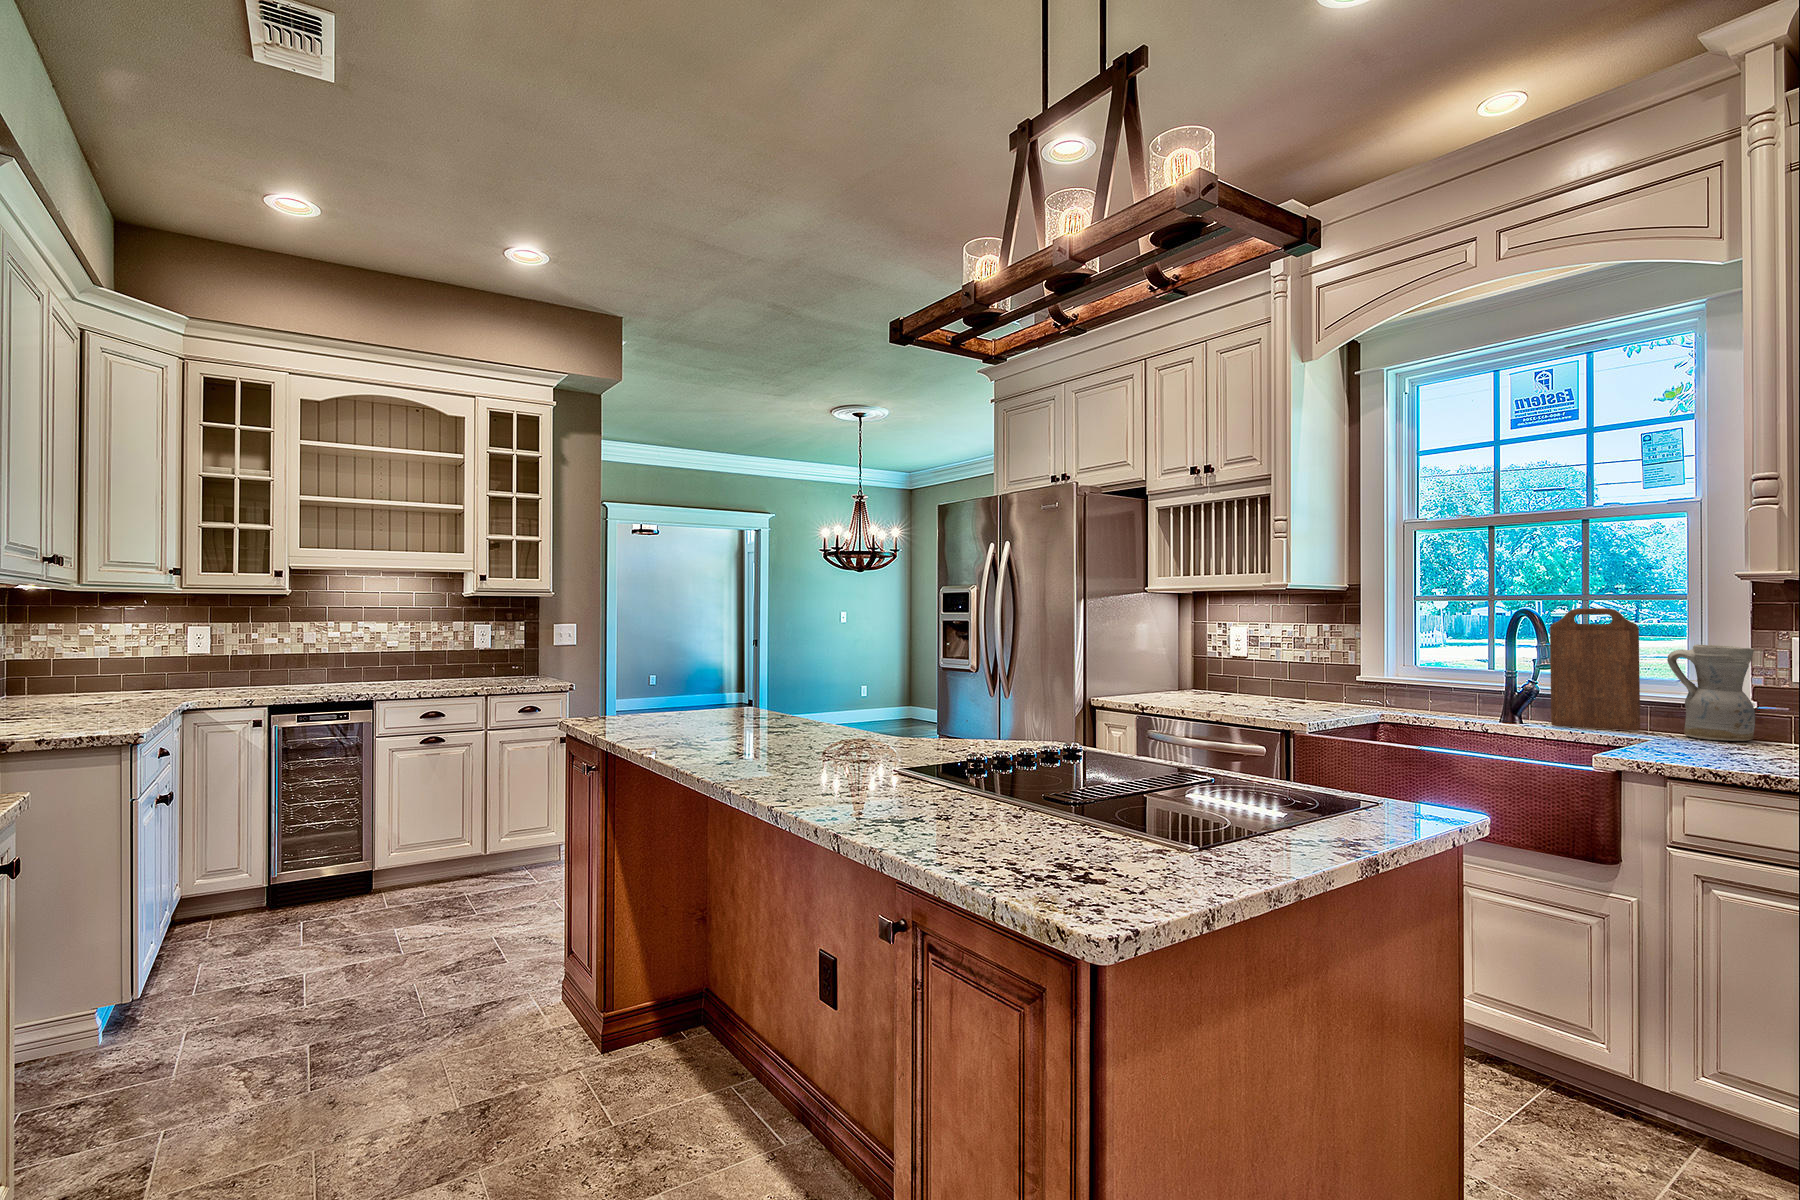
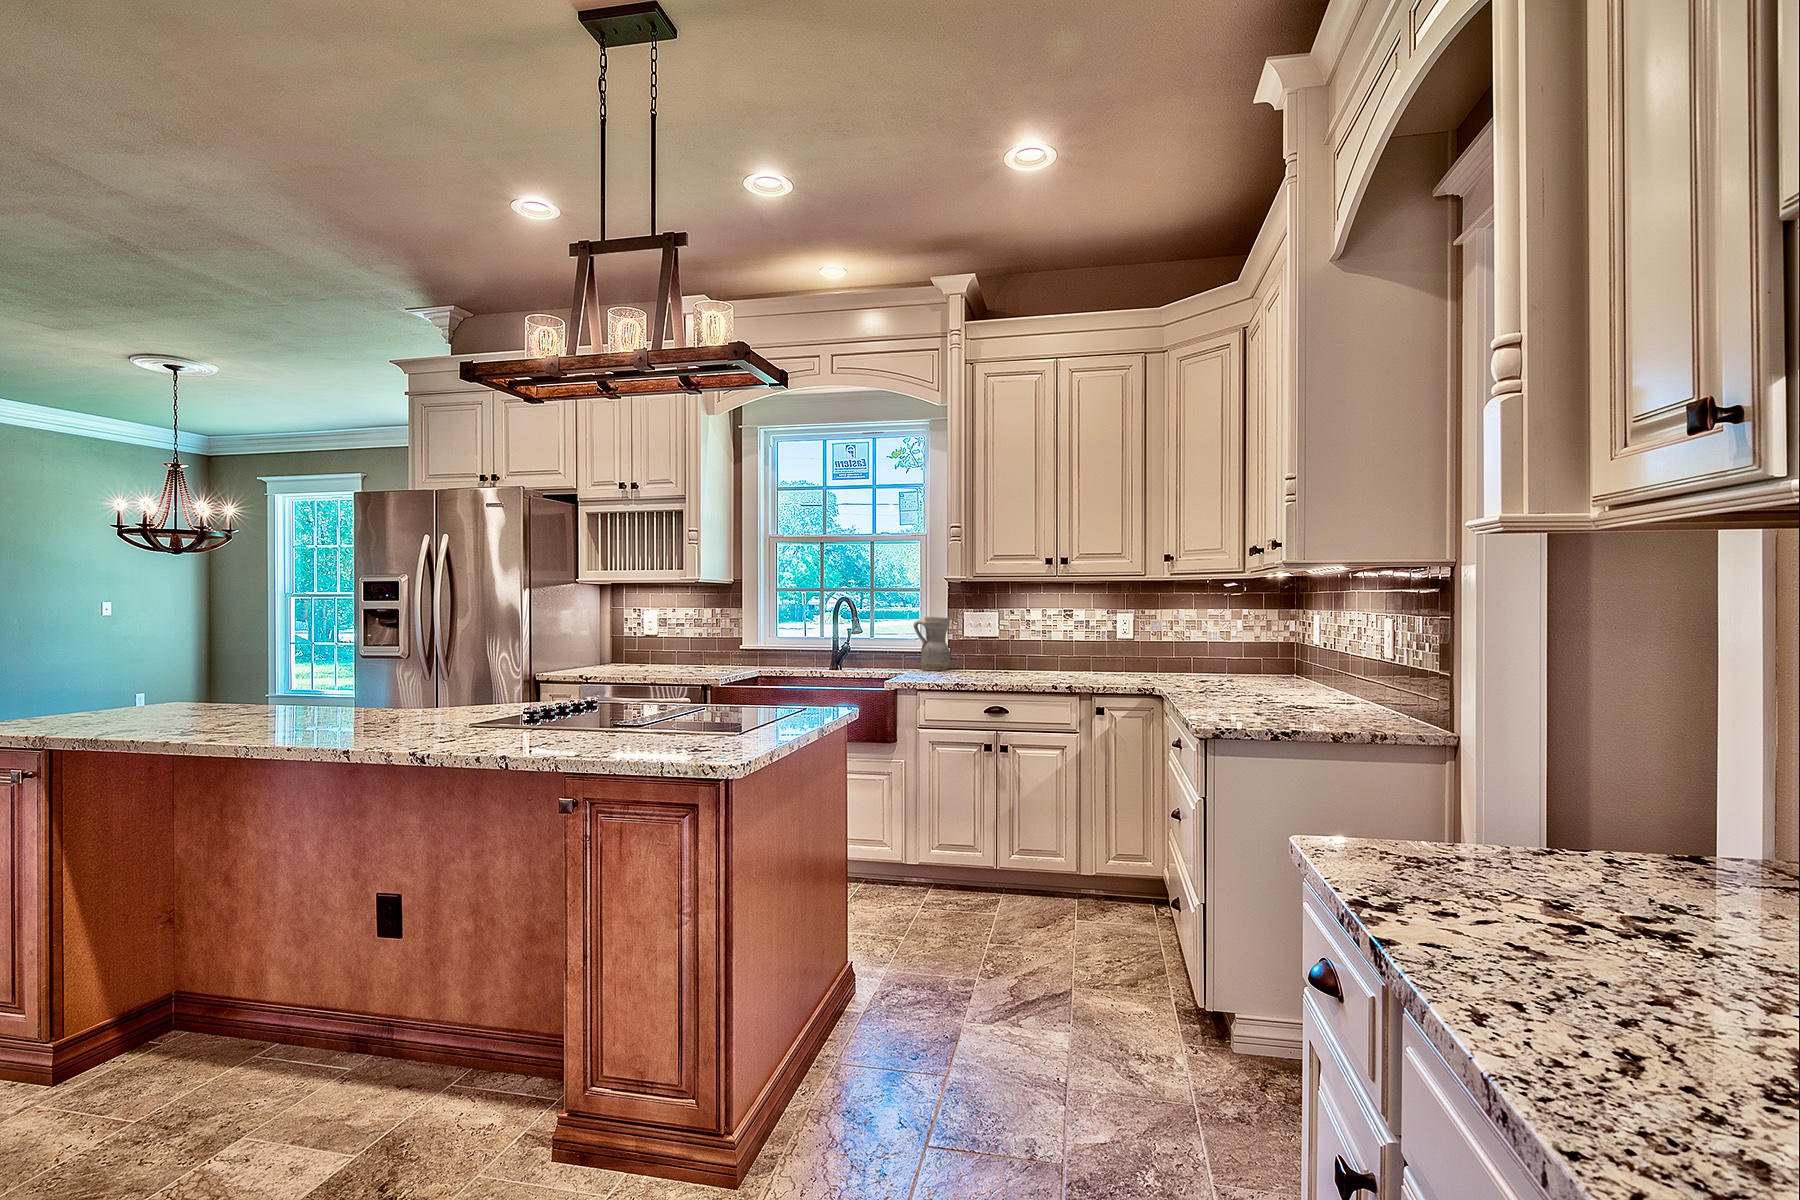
cutting board: present [1550,608,1640,731] -> none [858,596,901,670]

